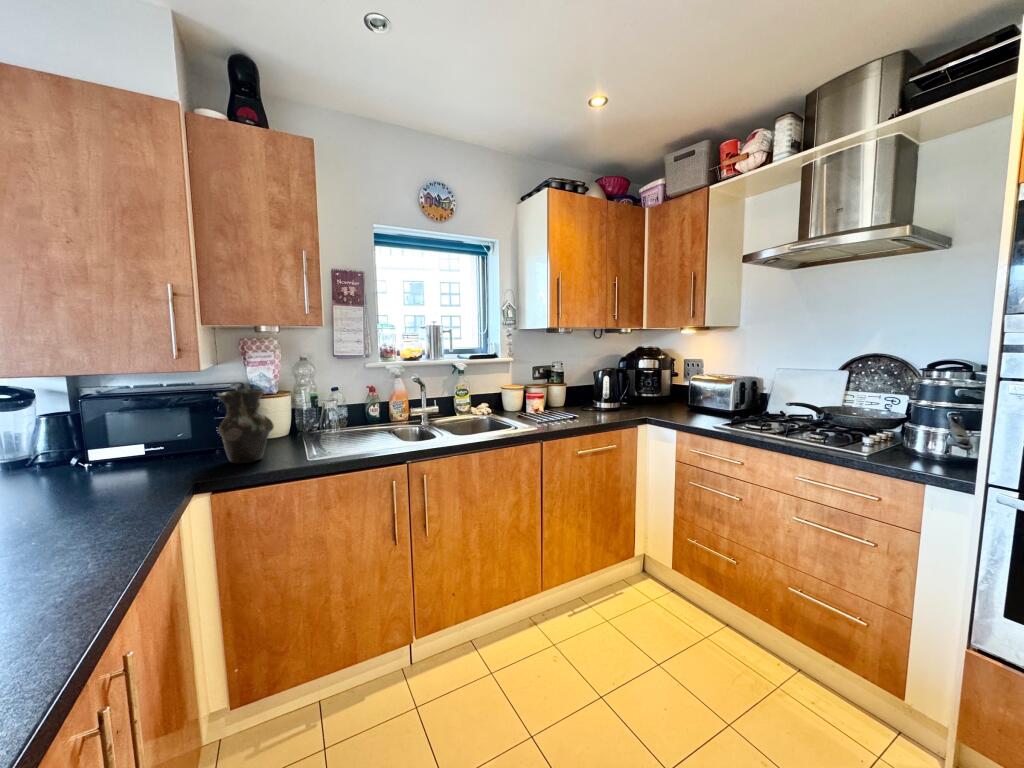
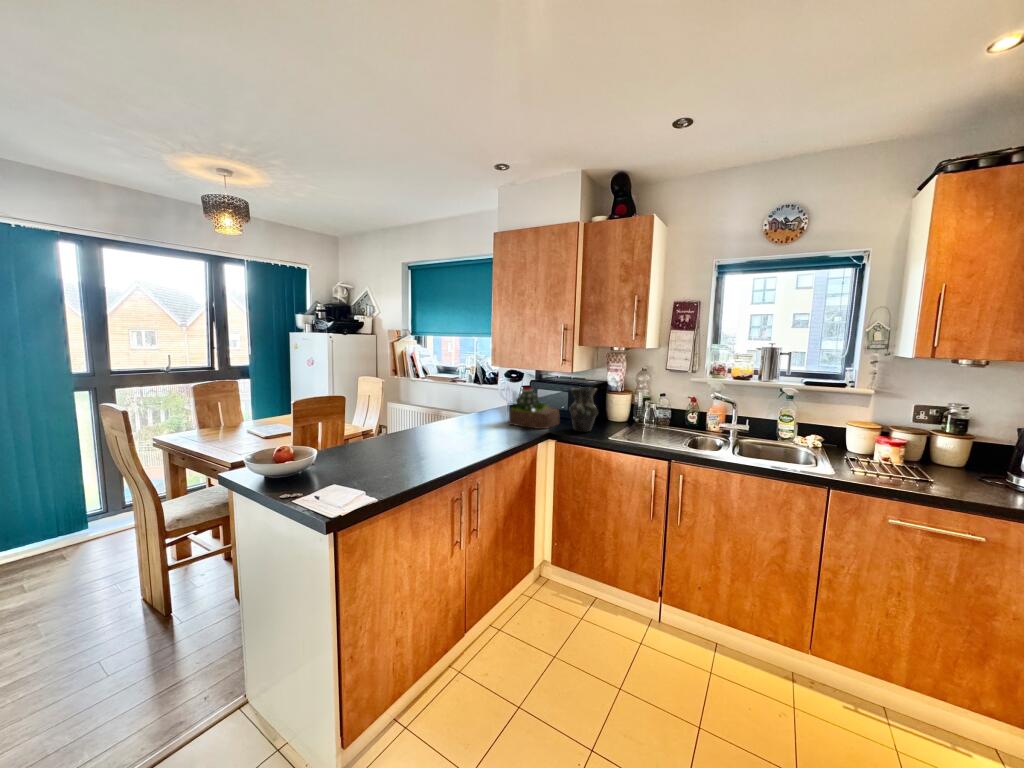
succulent plant: none [57,406,182,495] -> present [509,387,559,429]

